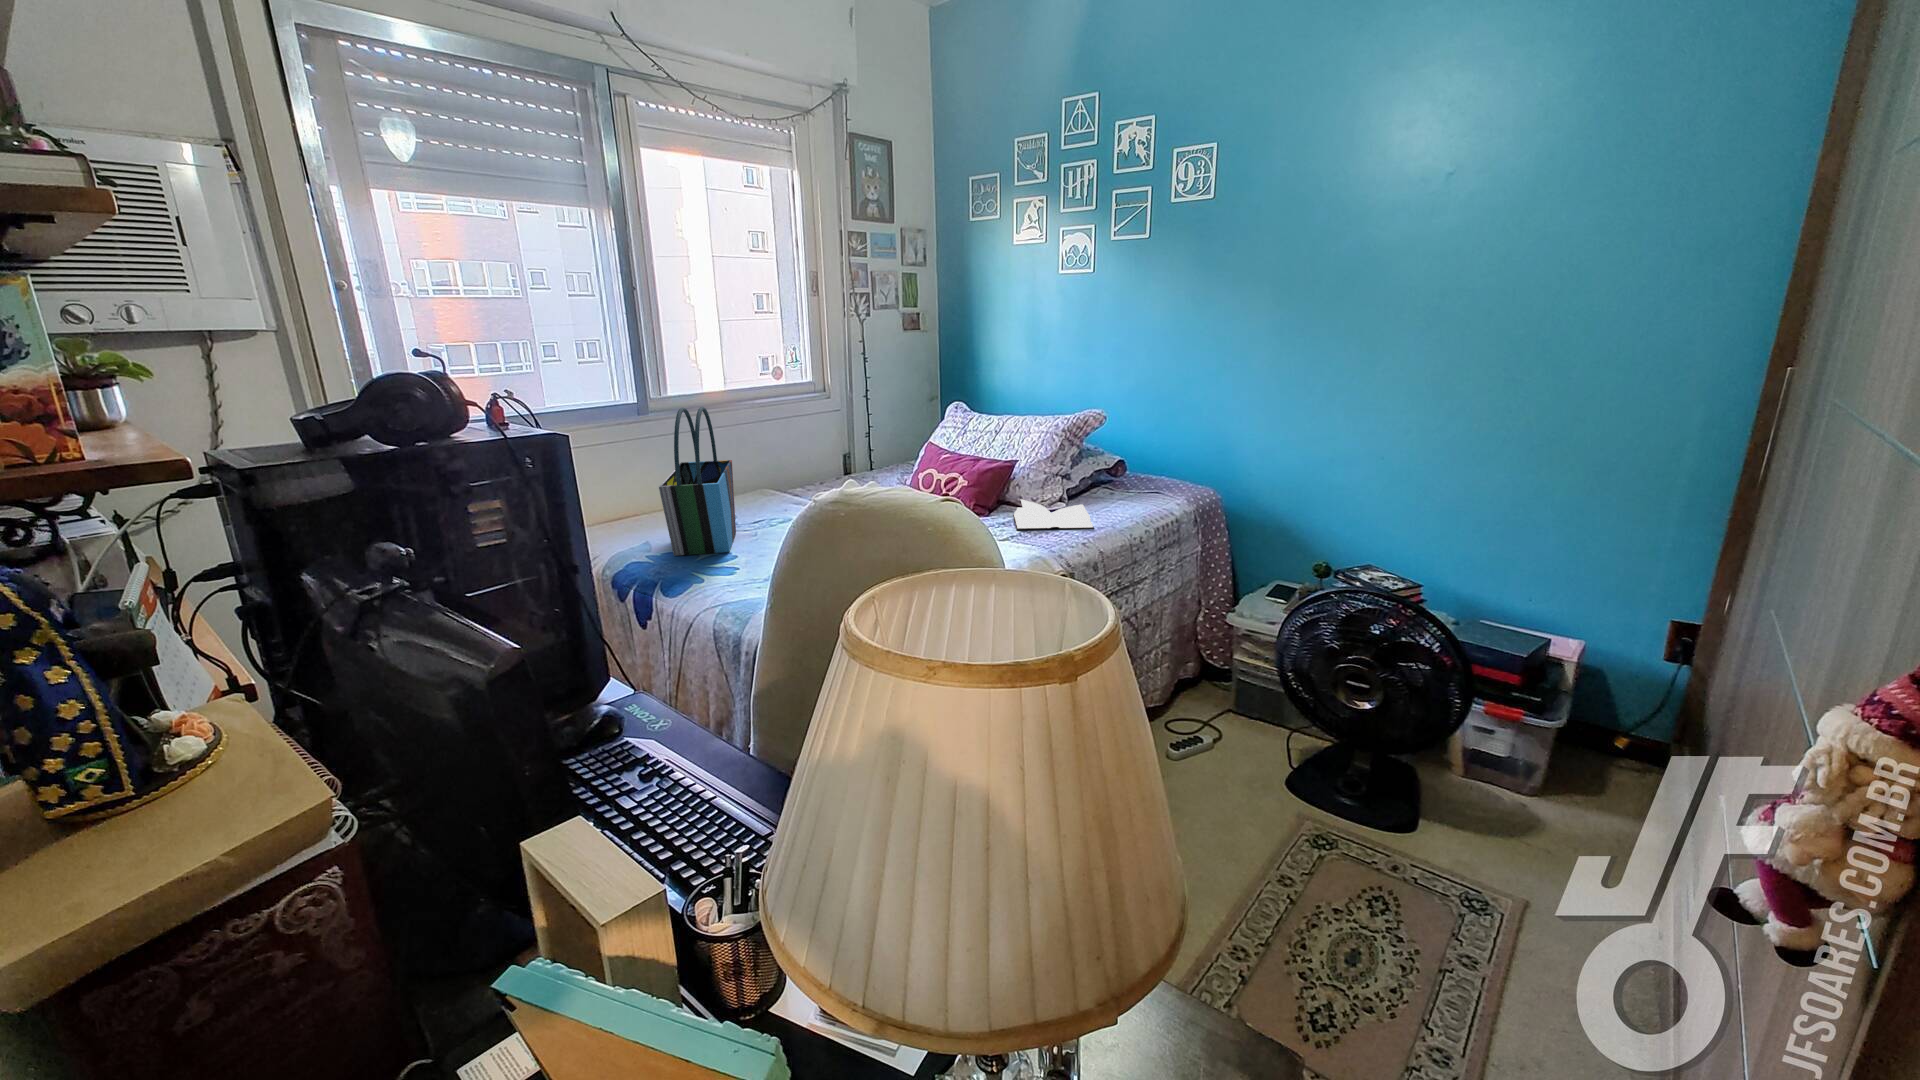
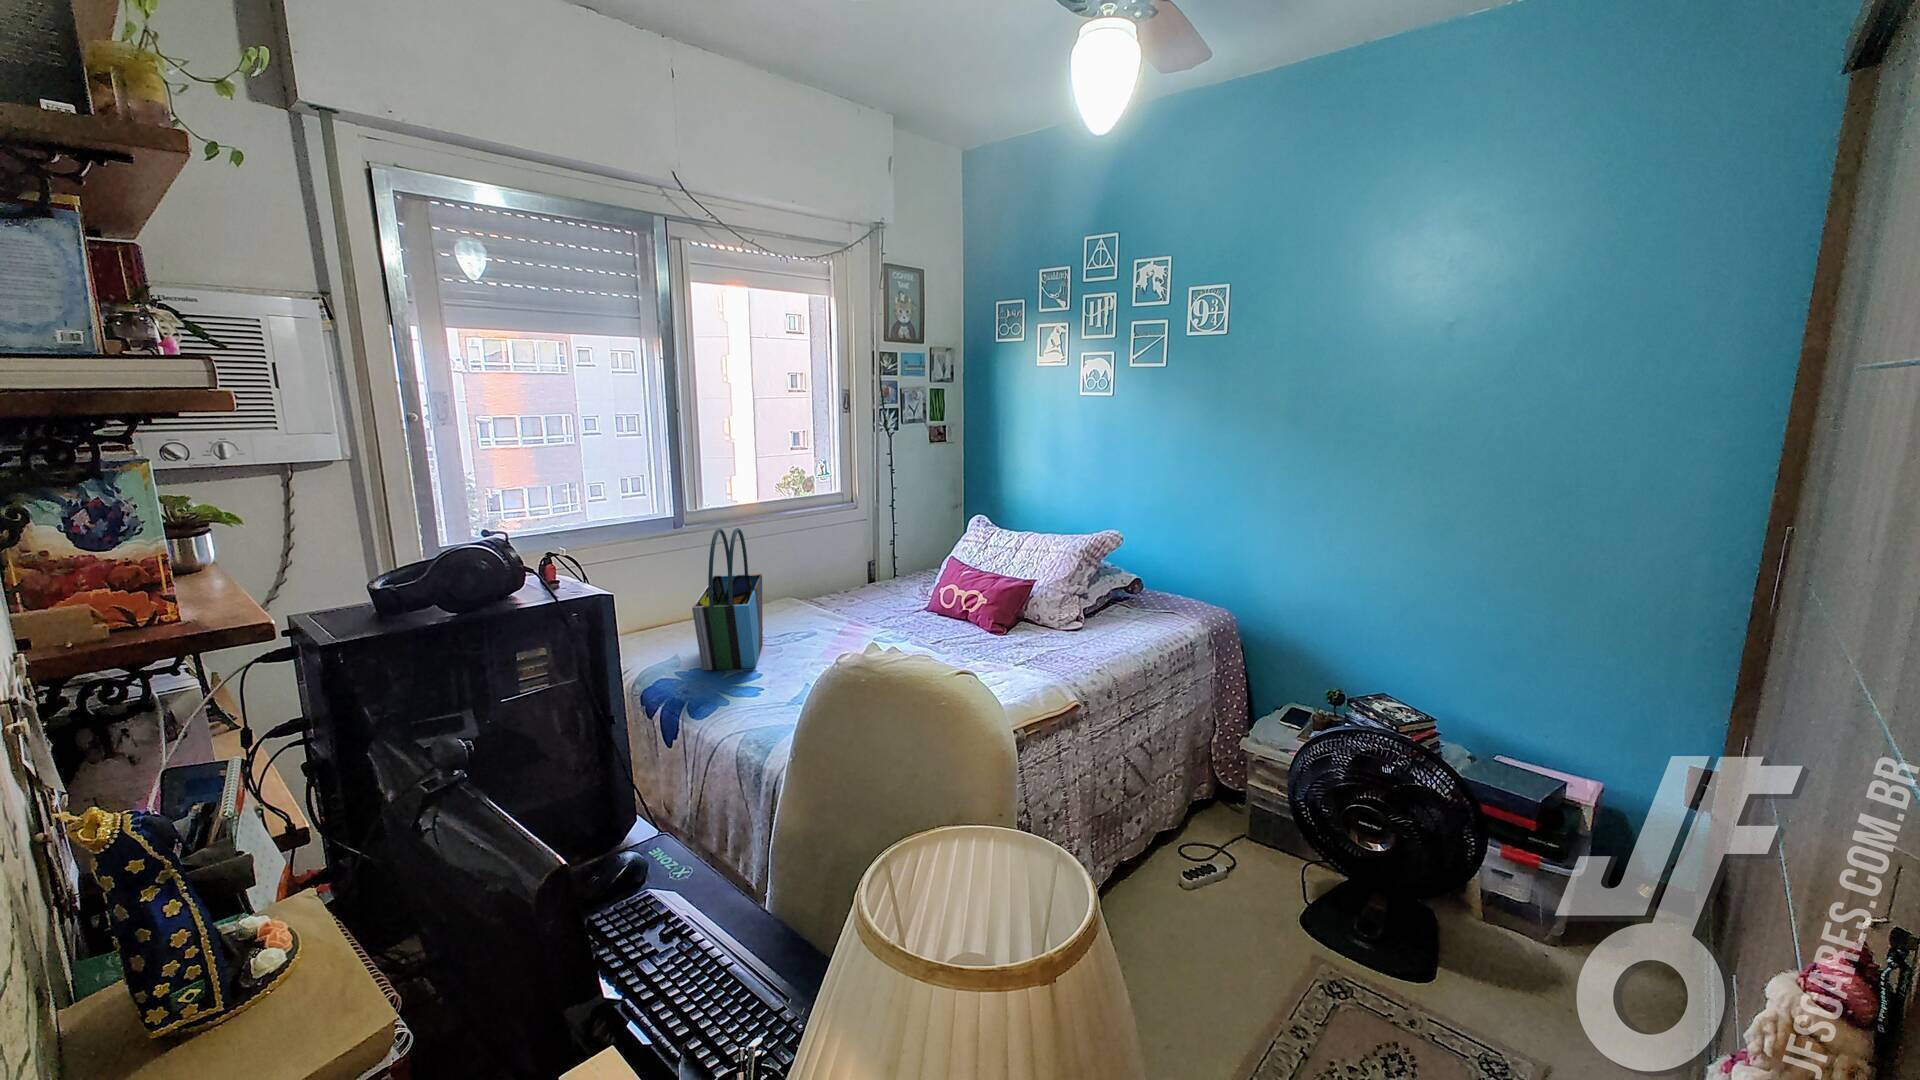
book: present [1013,499,1094,530] -> none [1030,618,1109,652]

